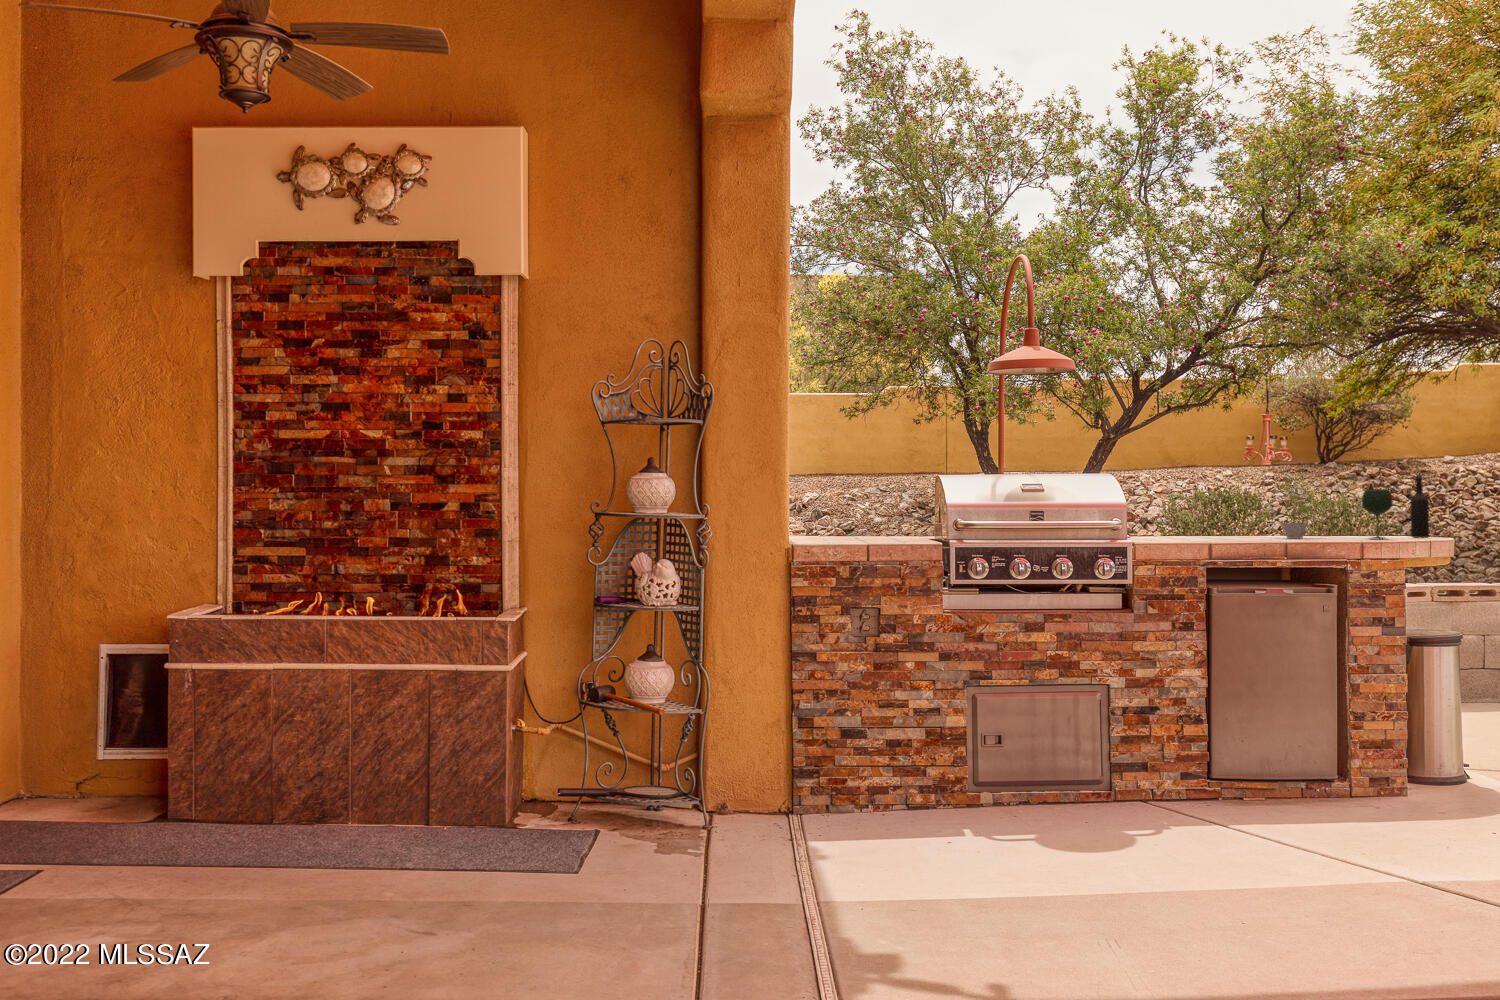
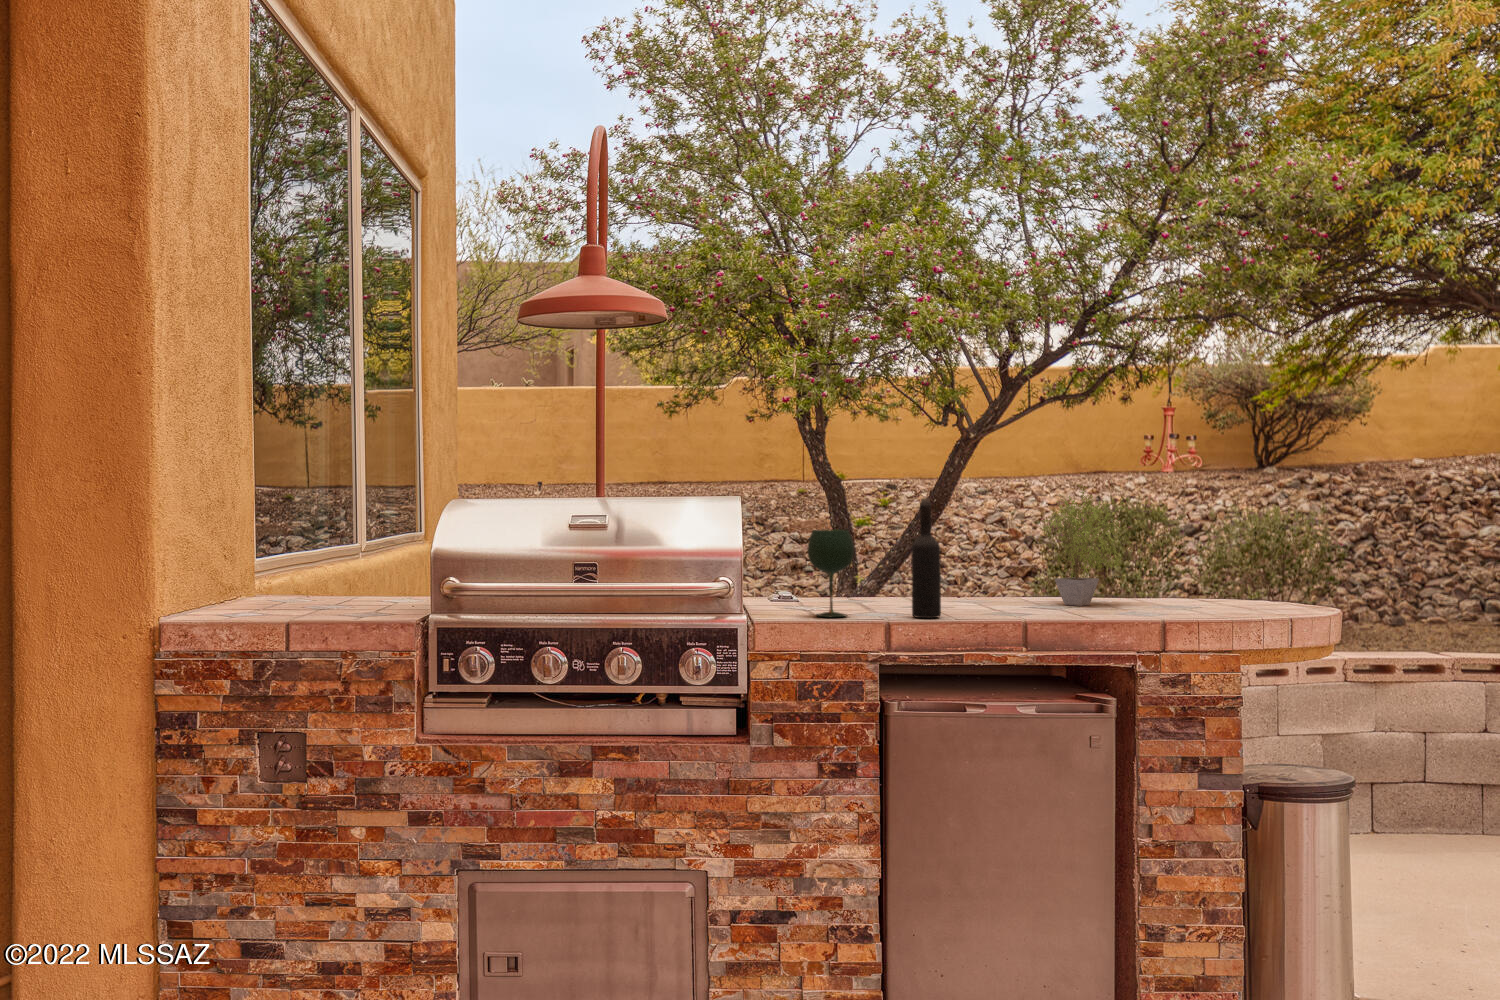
wine bottle: present [1410,474,1429,538] -> present [911,498,941,618]
wine glass: present [1362,489,1393,539] -> present [807,529,854,617]

